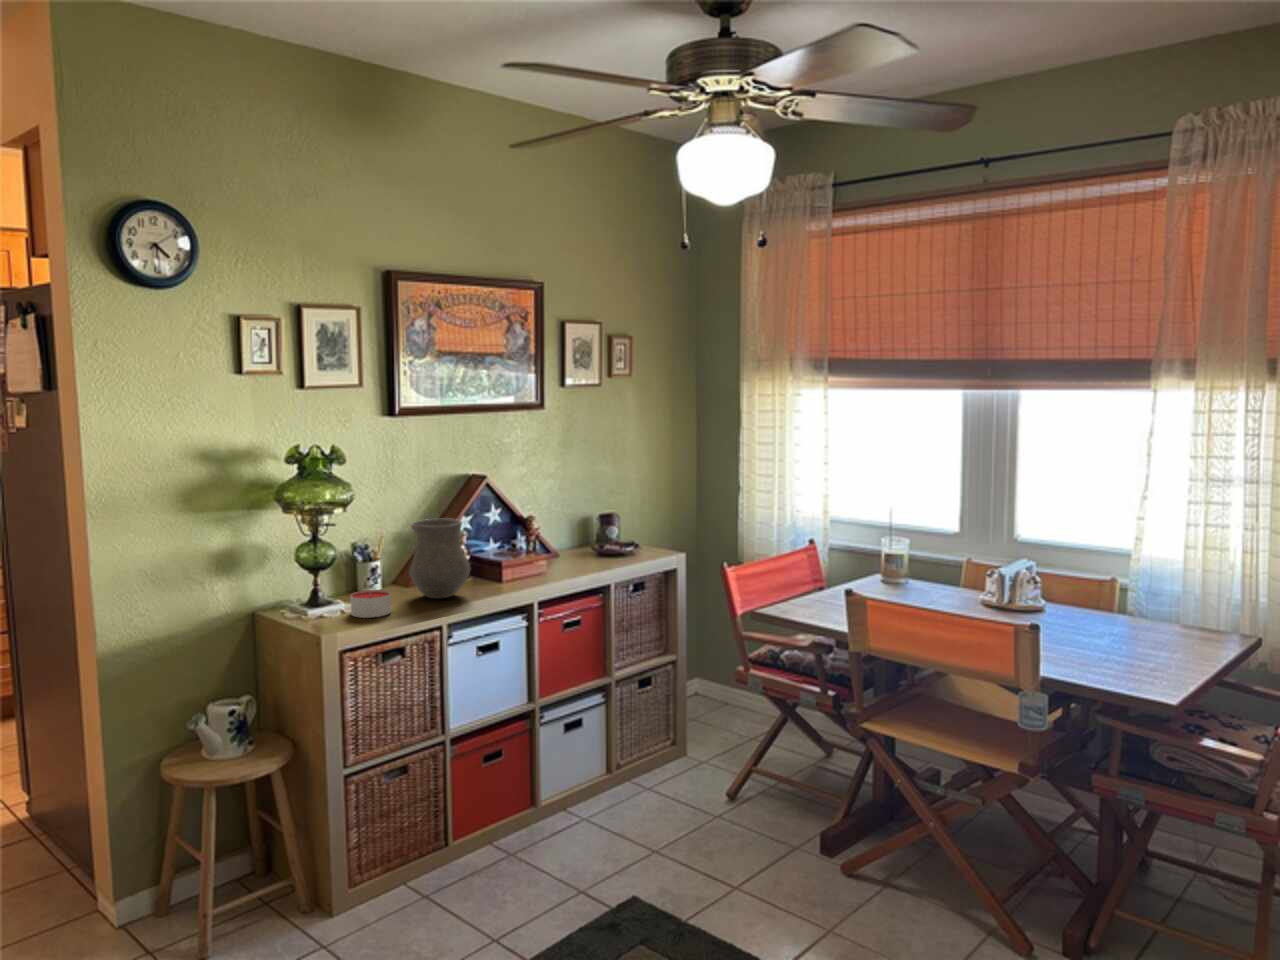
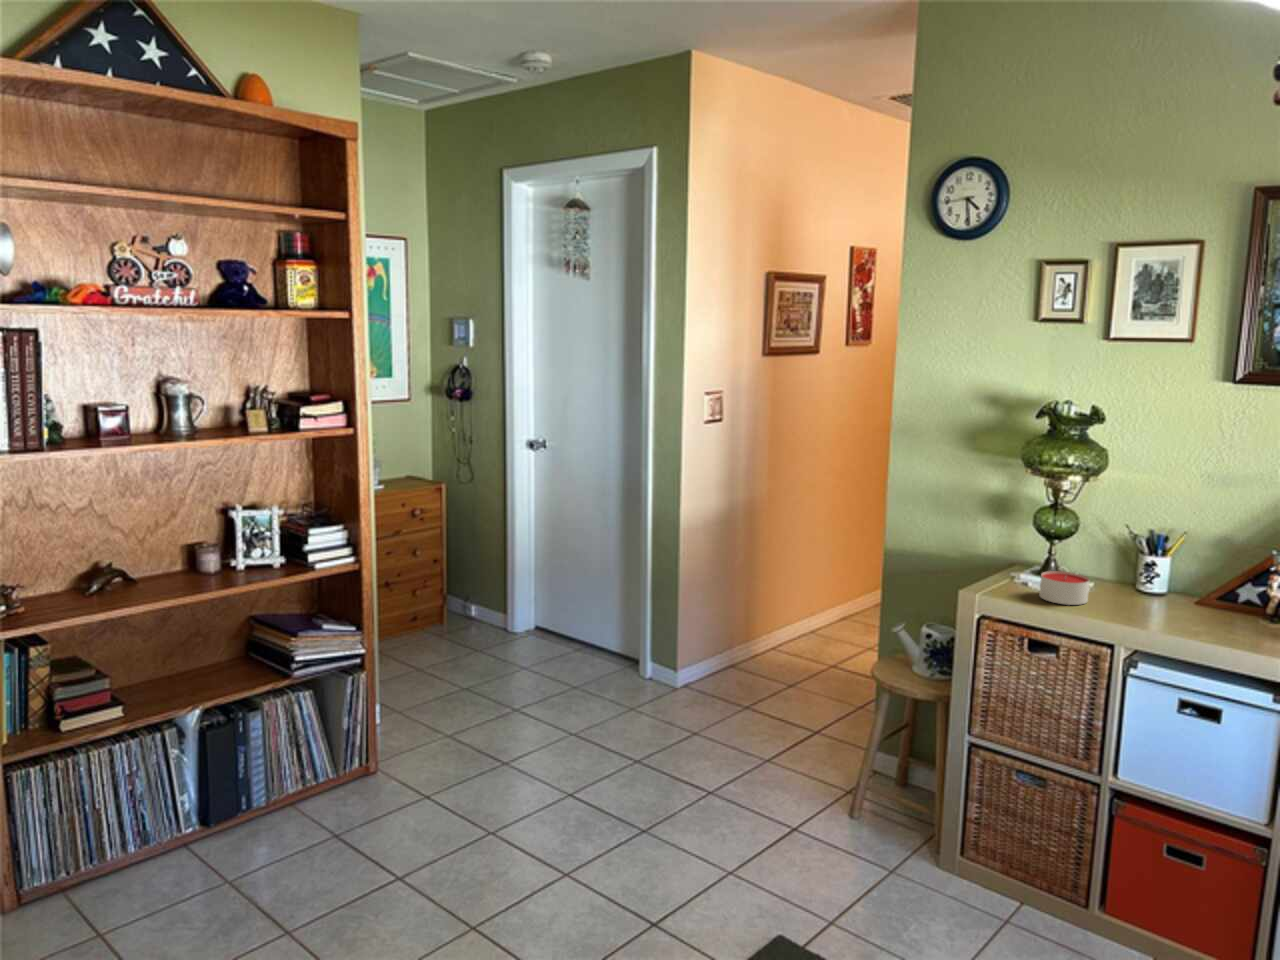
vase: present [409,518,470,599] -> none [1138,516,1228,622]

